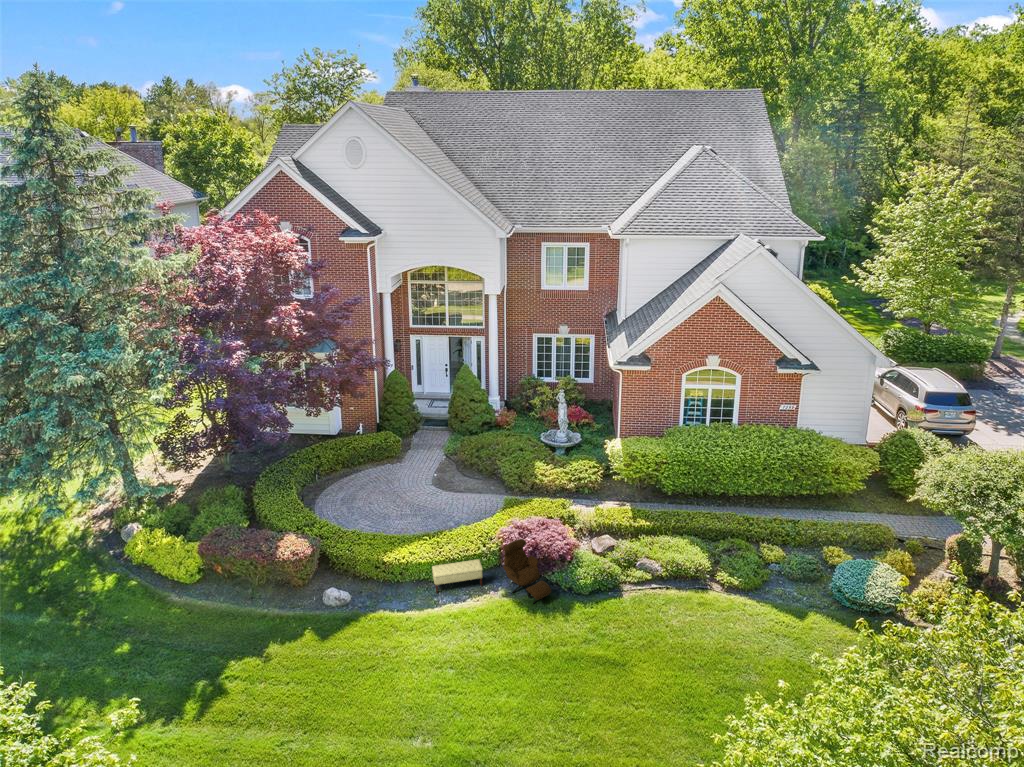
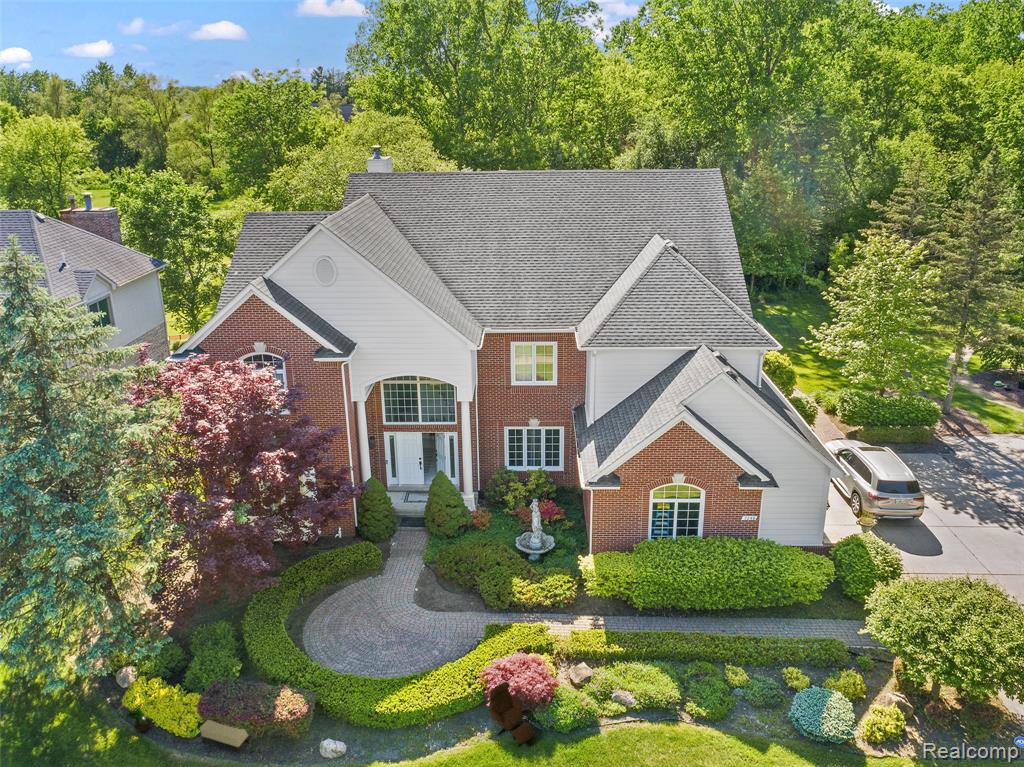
potted tree: none [122,547,151,577] -> present [126,706,151,732]
bench: present [432,559,483,593] -> present [200,720,250,754]

